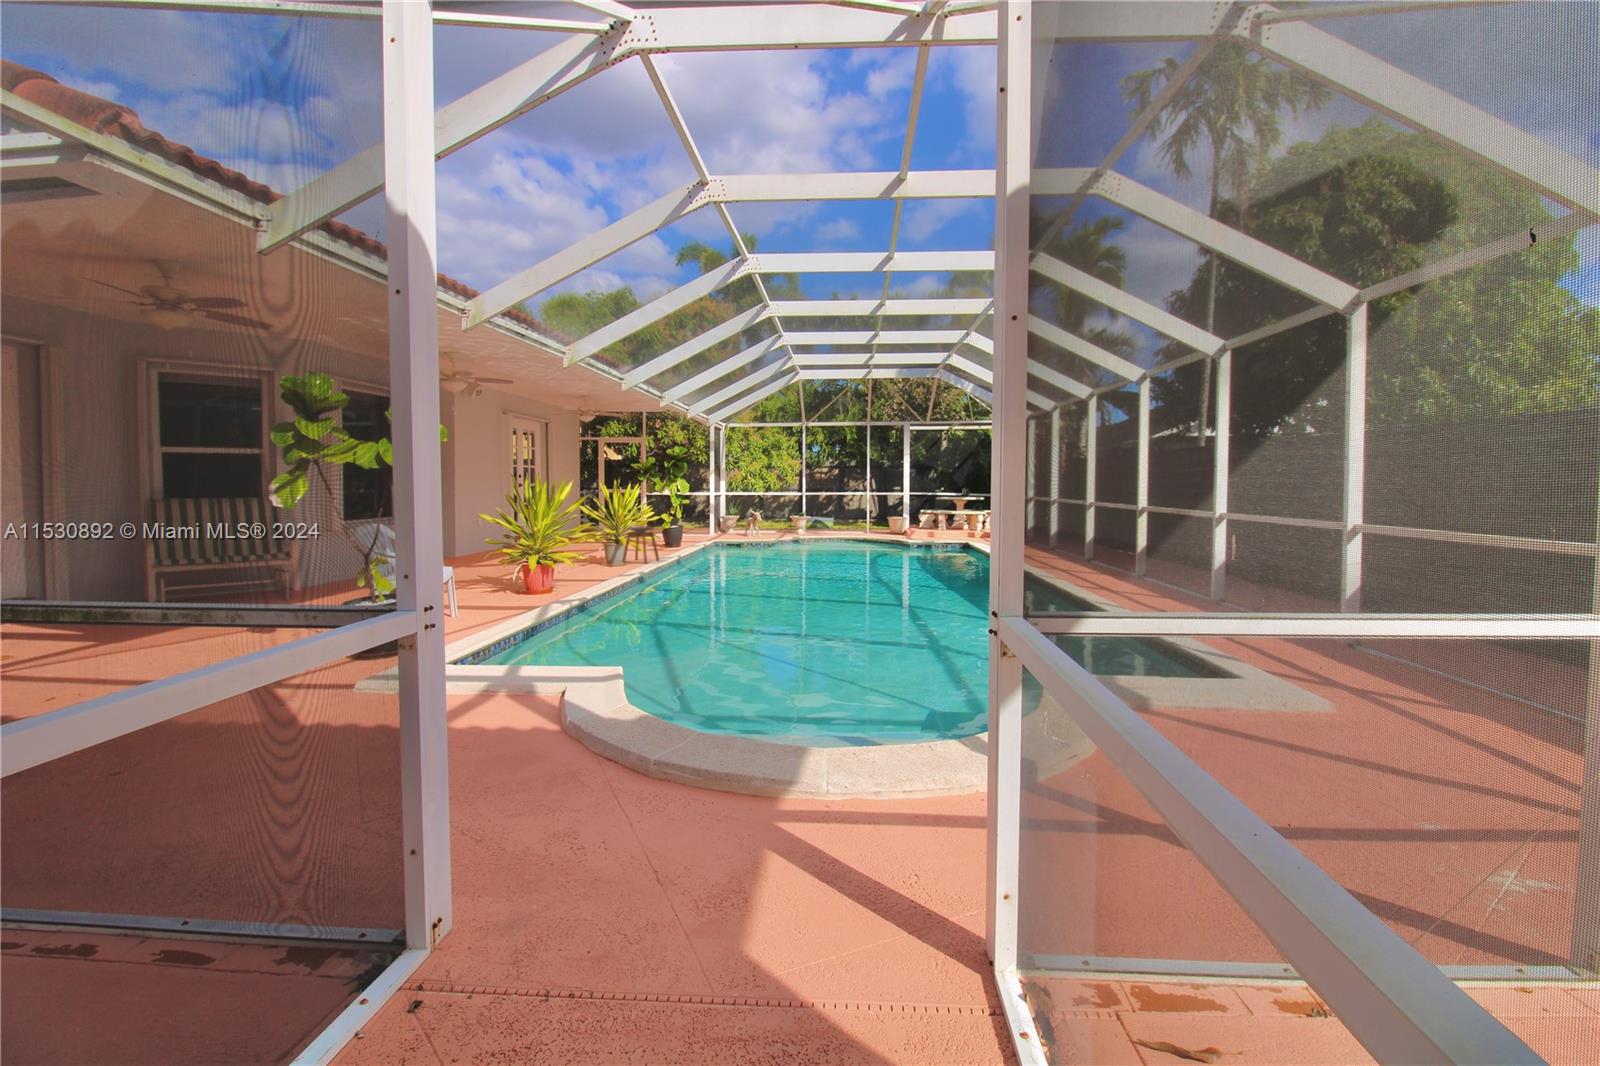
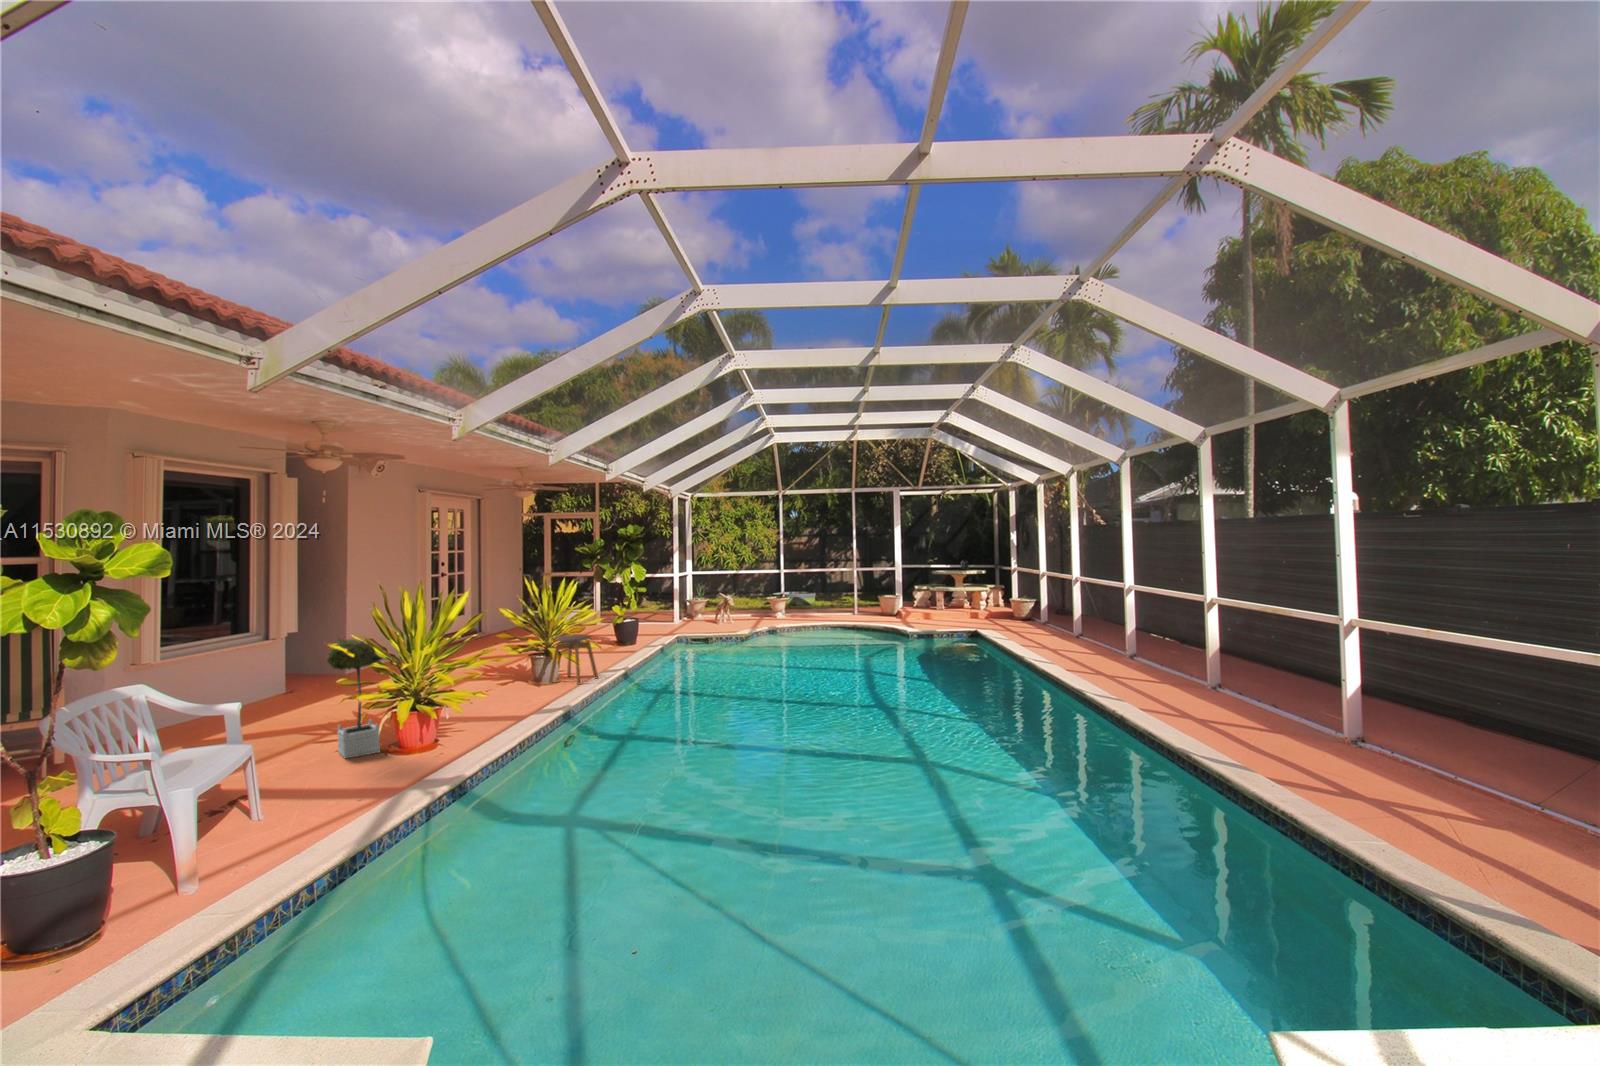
potted tree: none [485,508,521,590] -> present [327,639,382,758]

